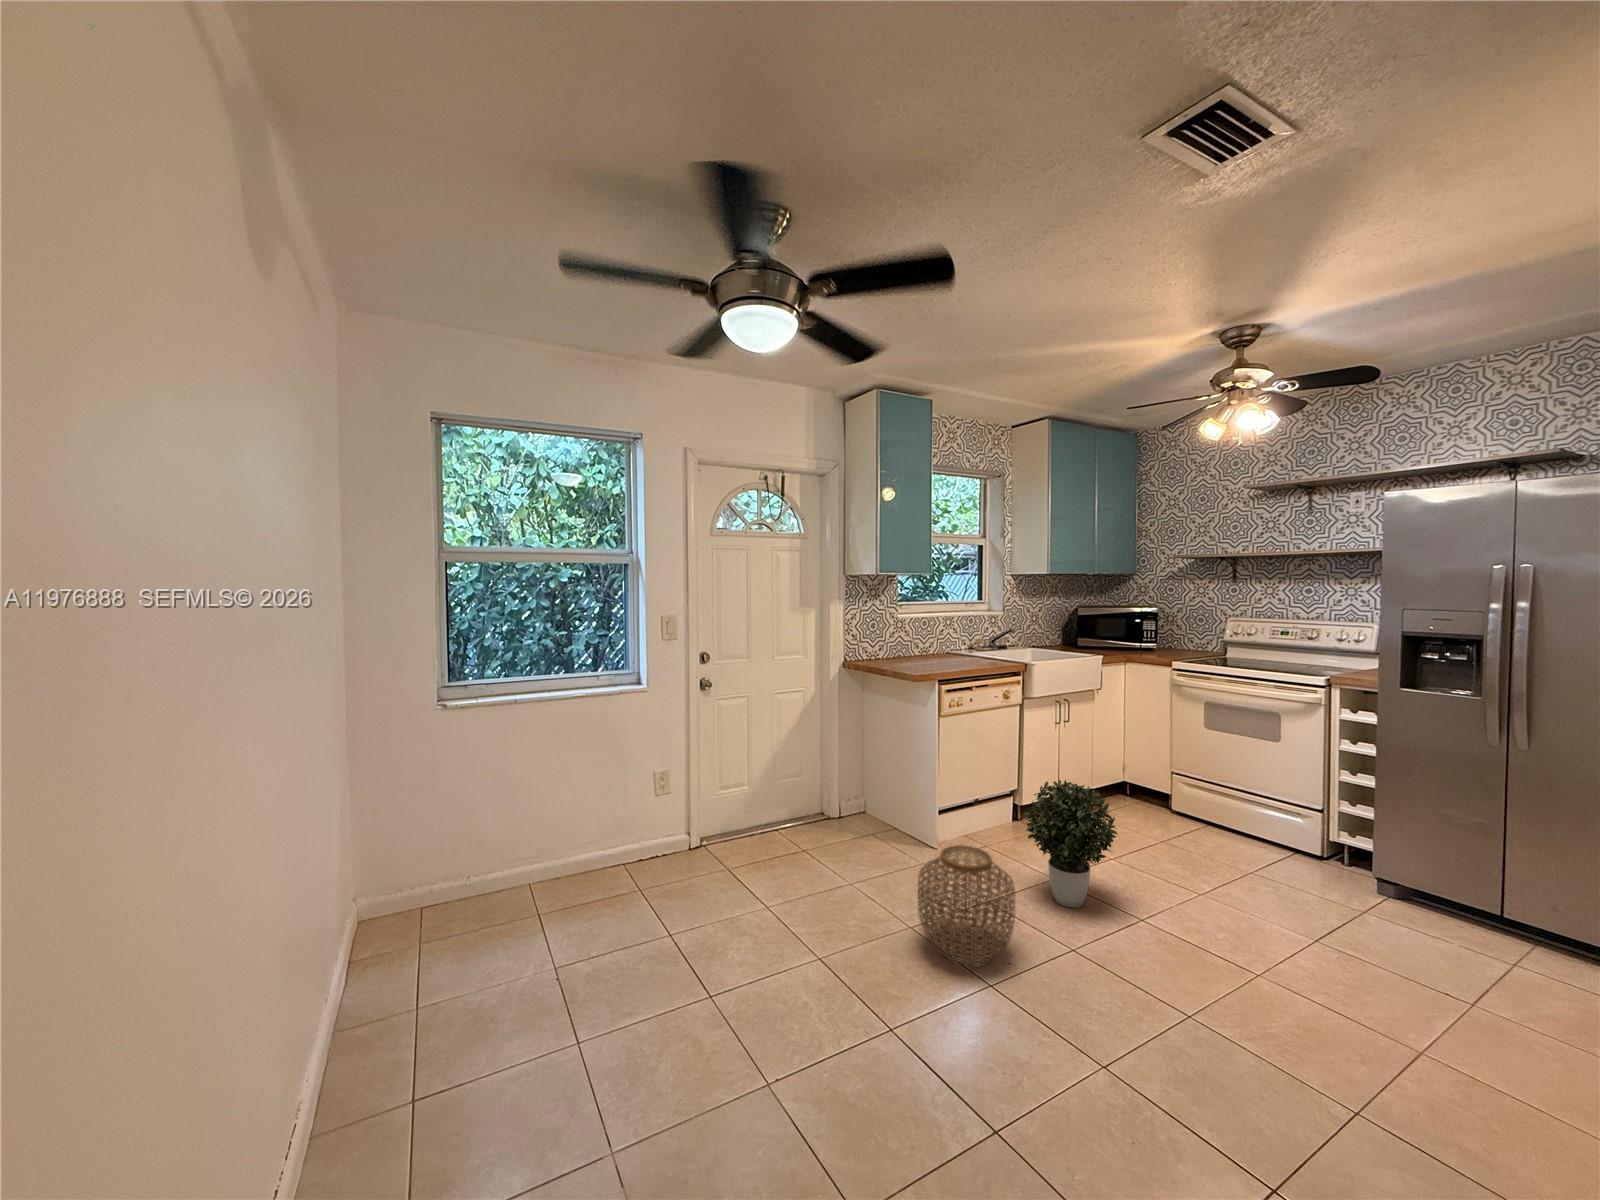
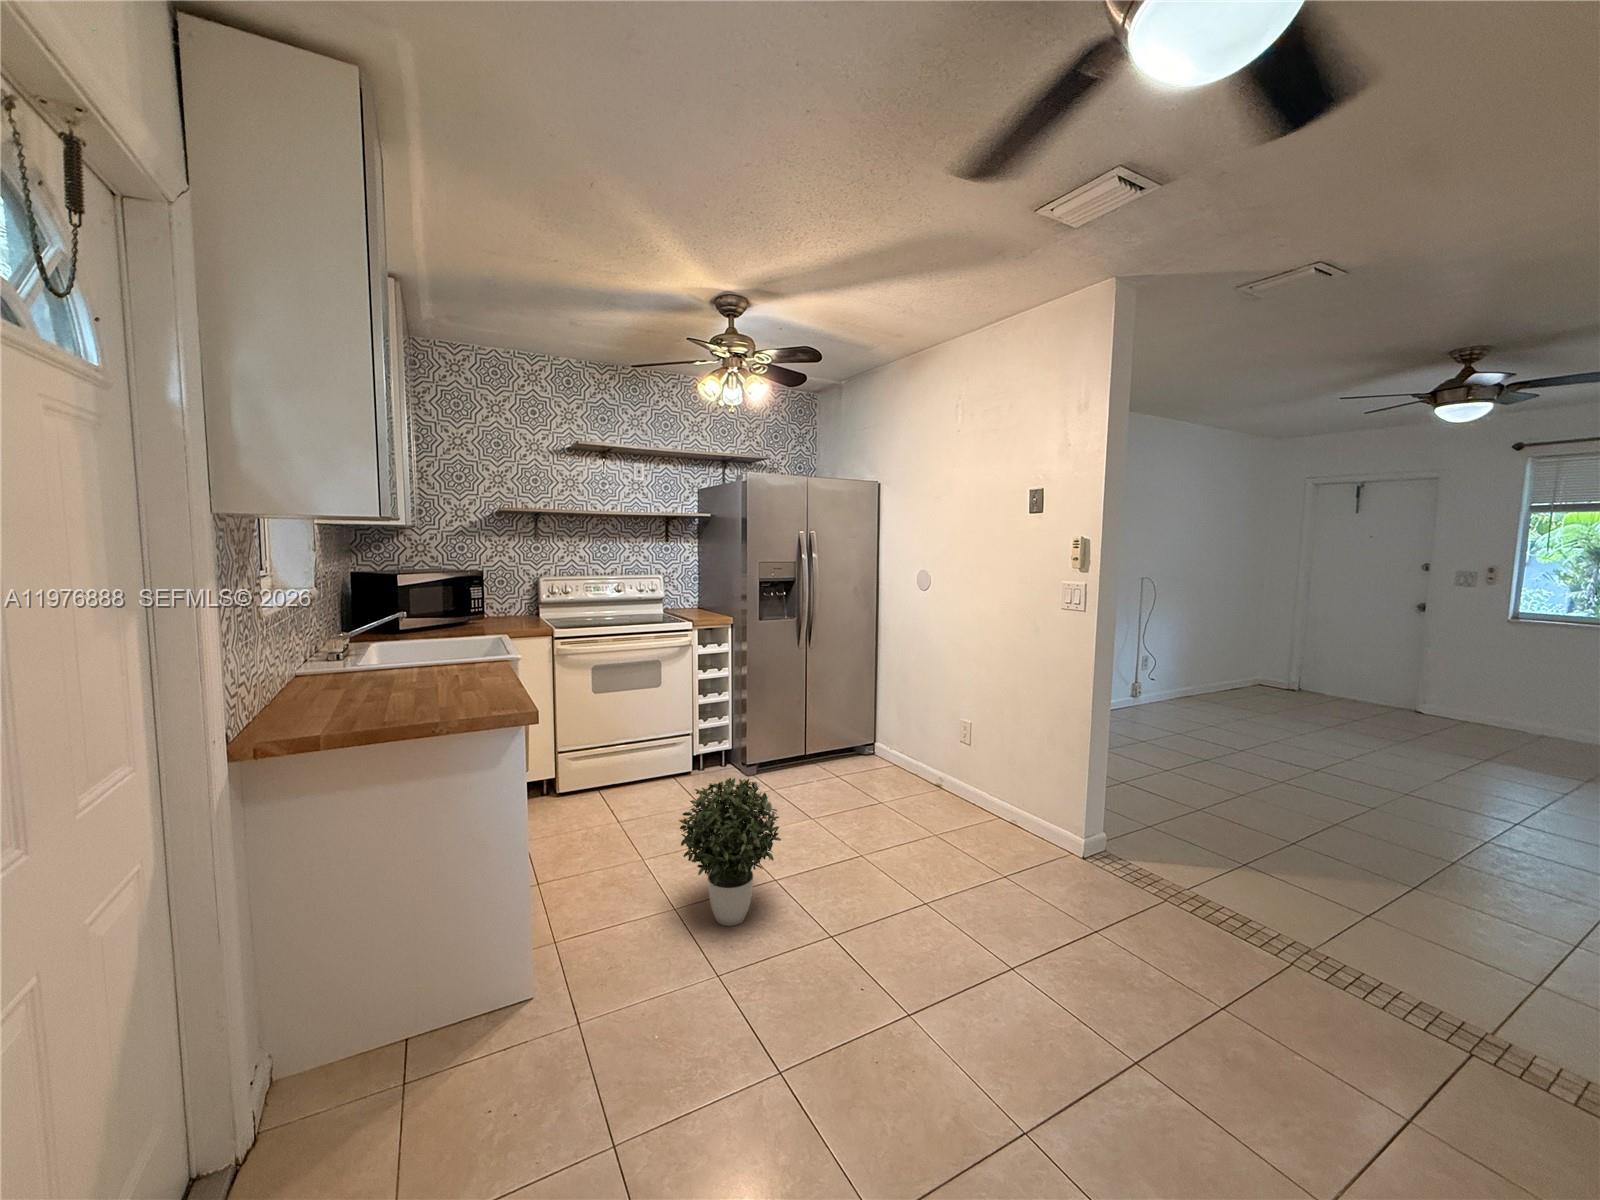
woven basket: present [918,845,1015,967] -> none [779,894,905,1059]

